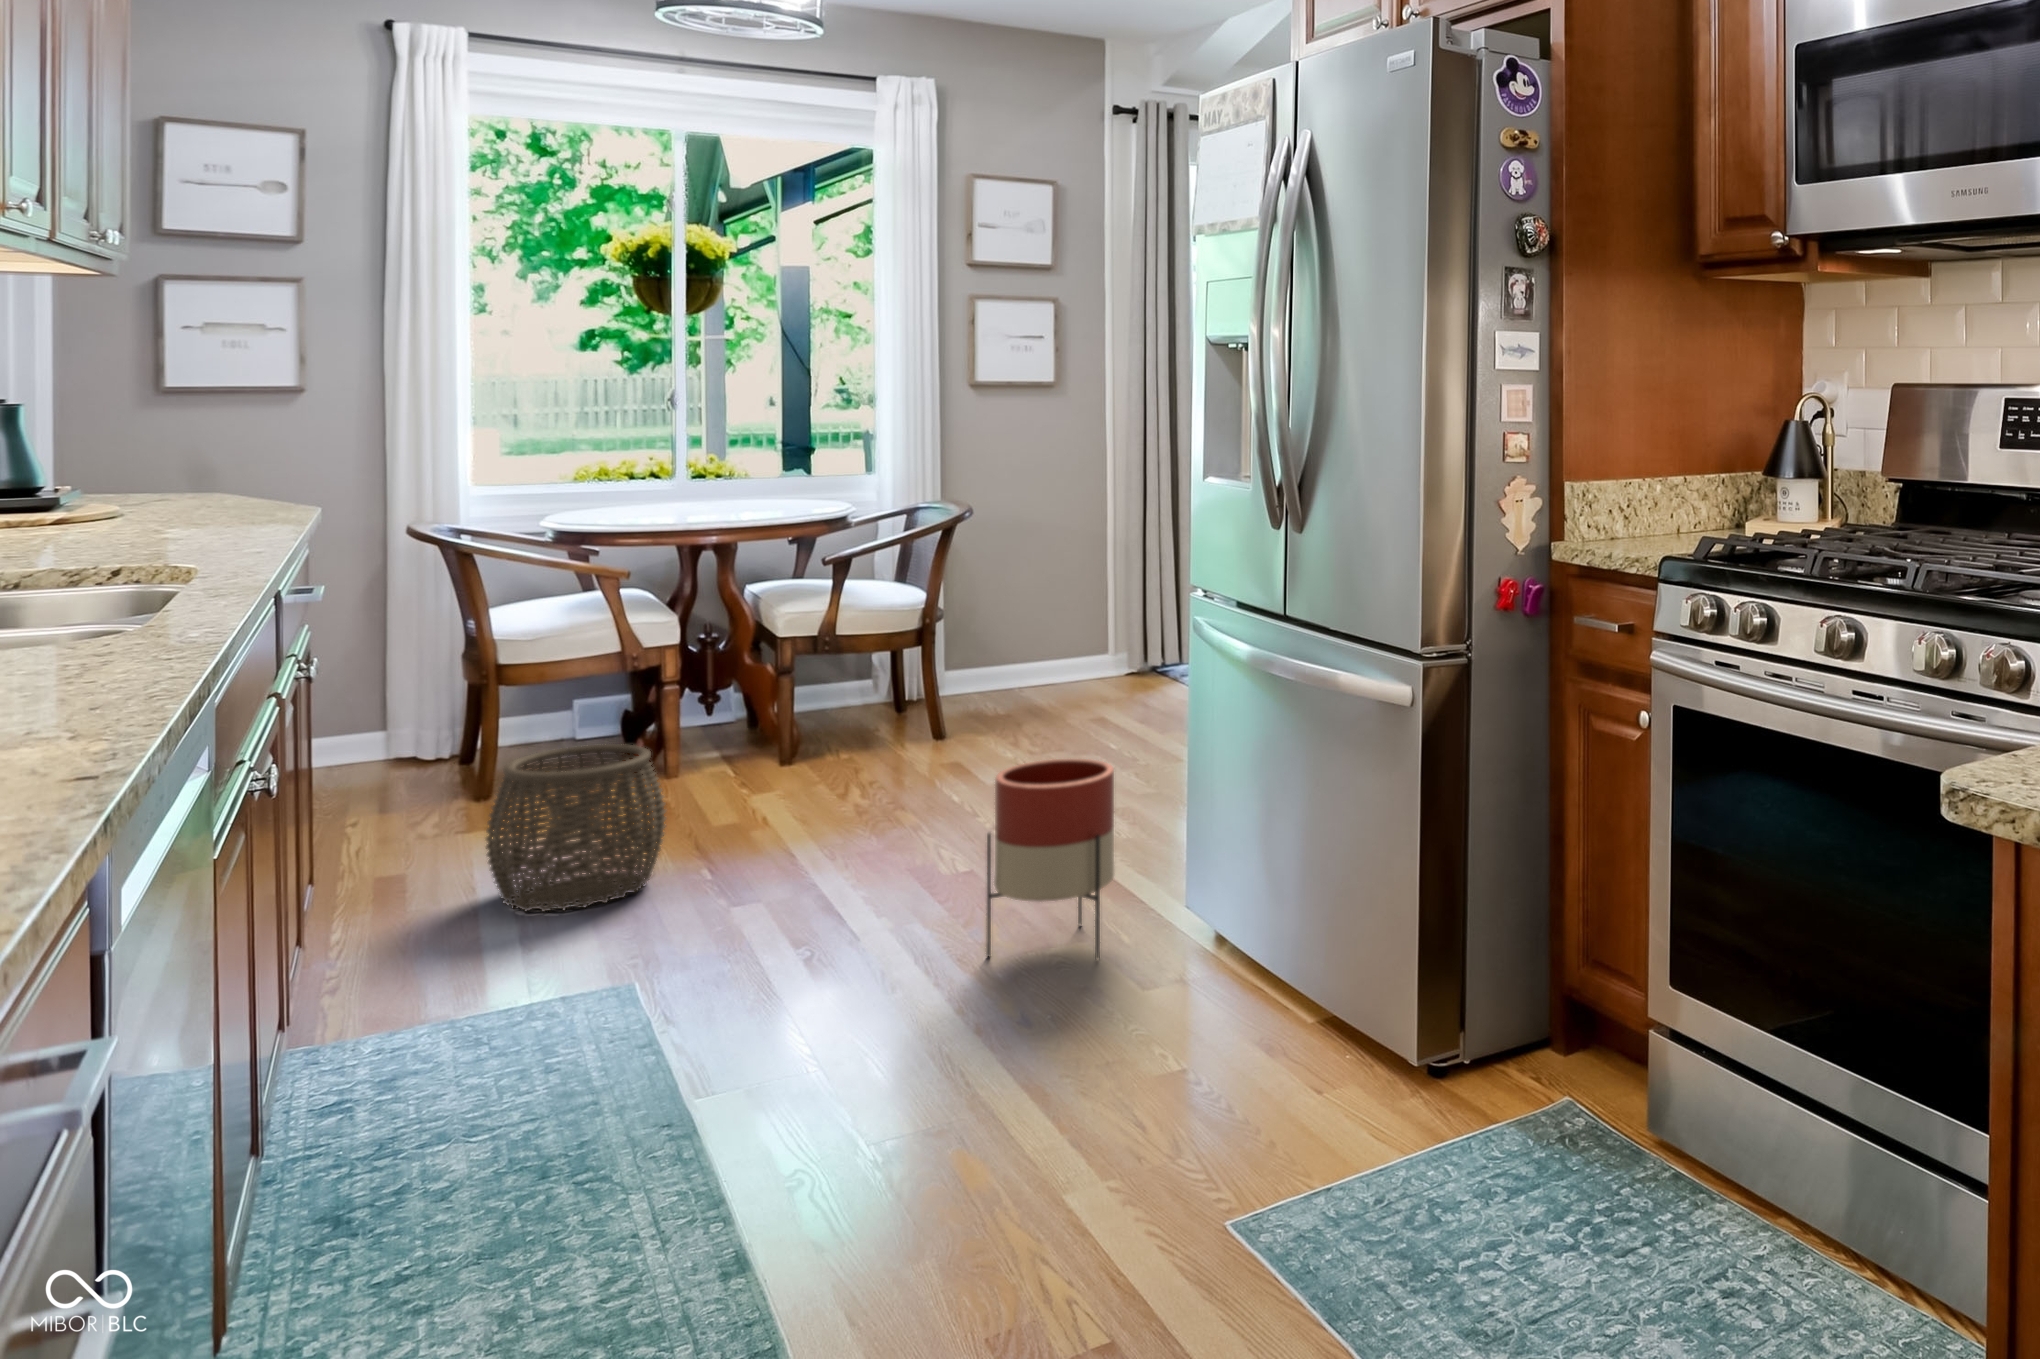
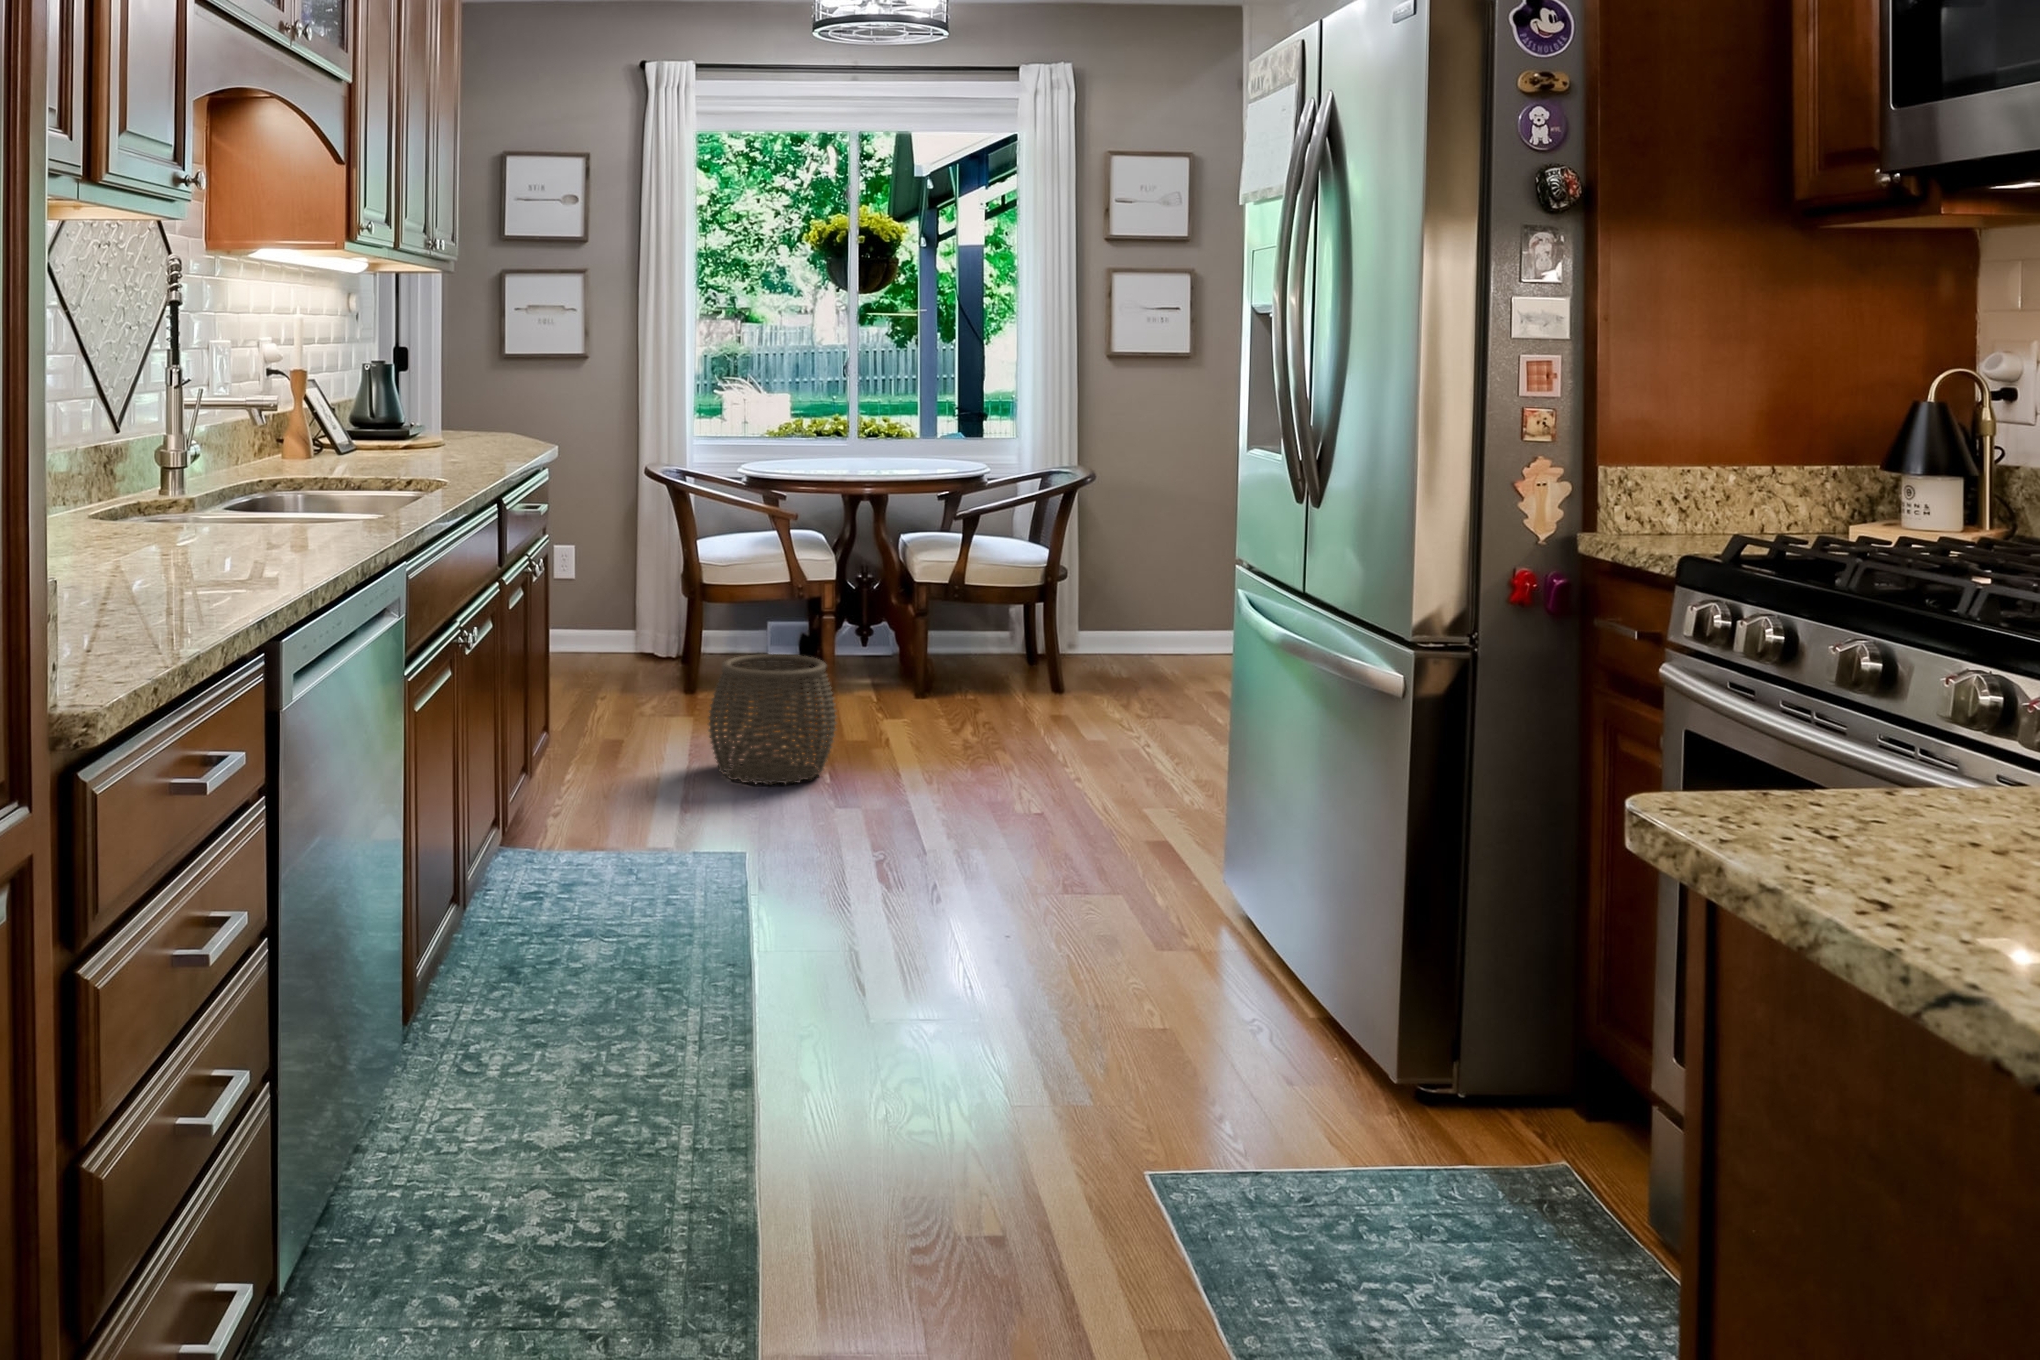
planter: present [986,759,1114,959] -> none [1048,713,1168,909]

